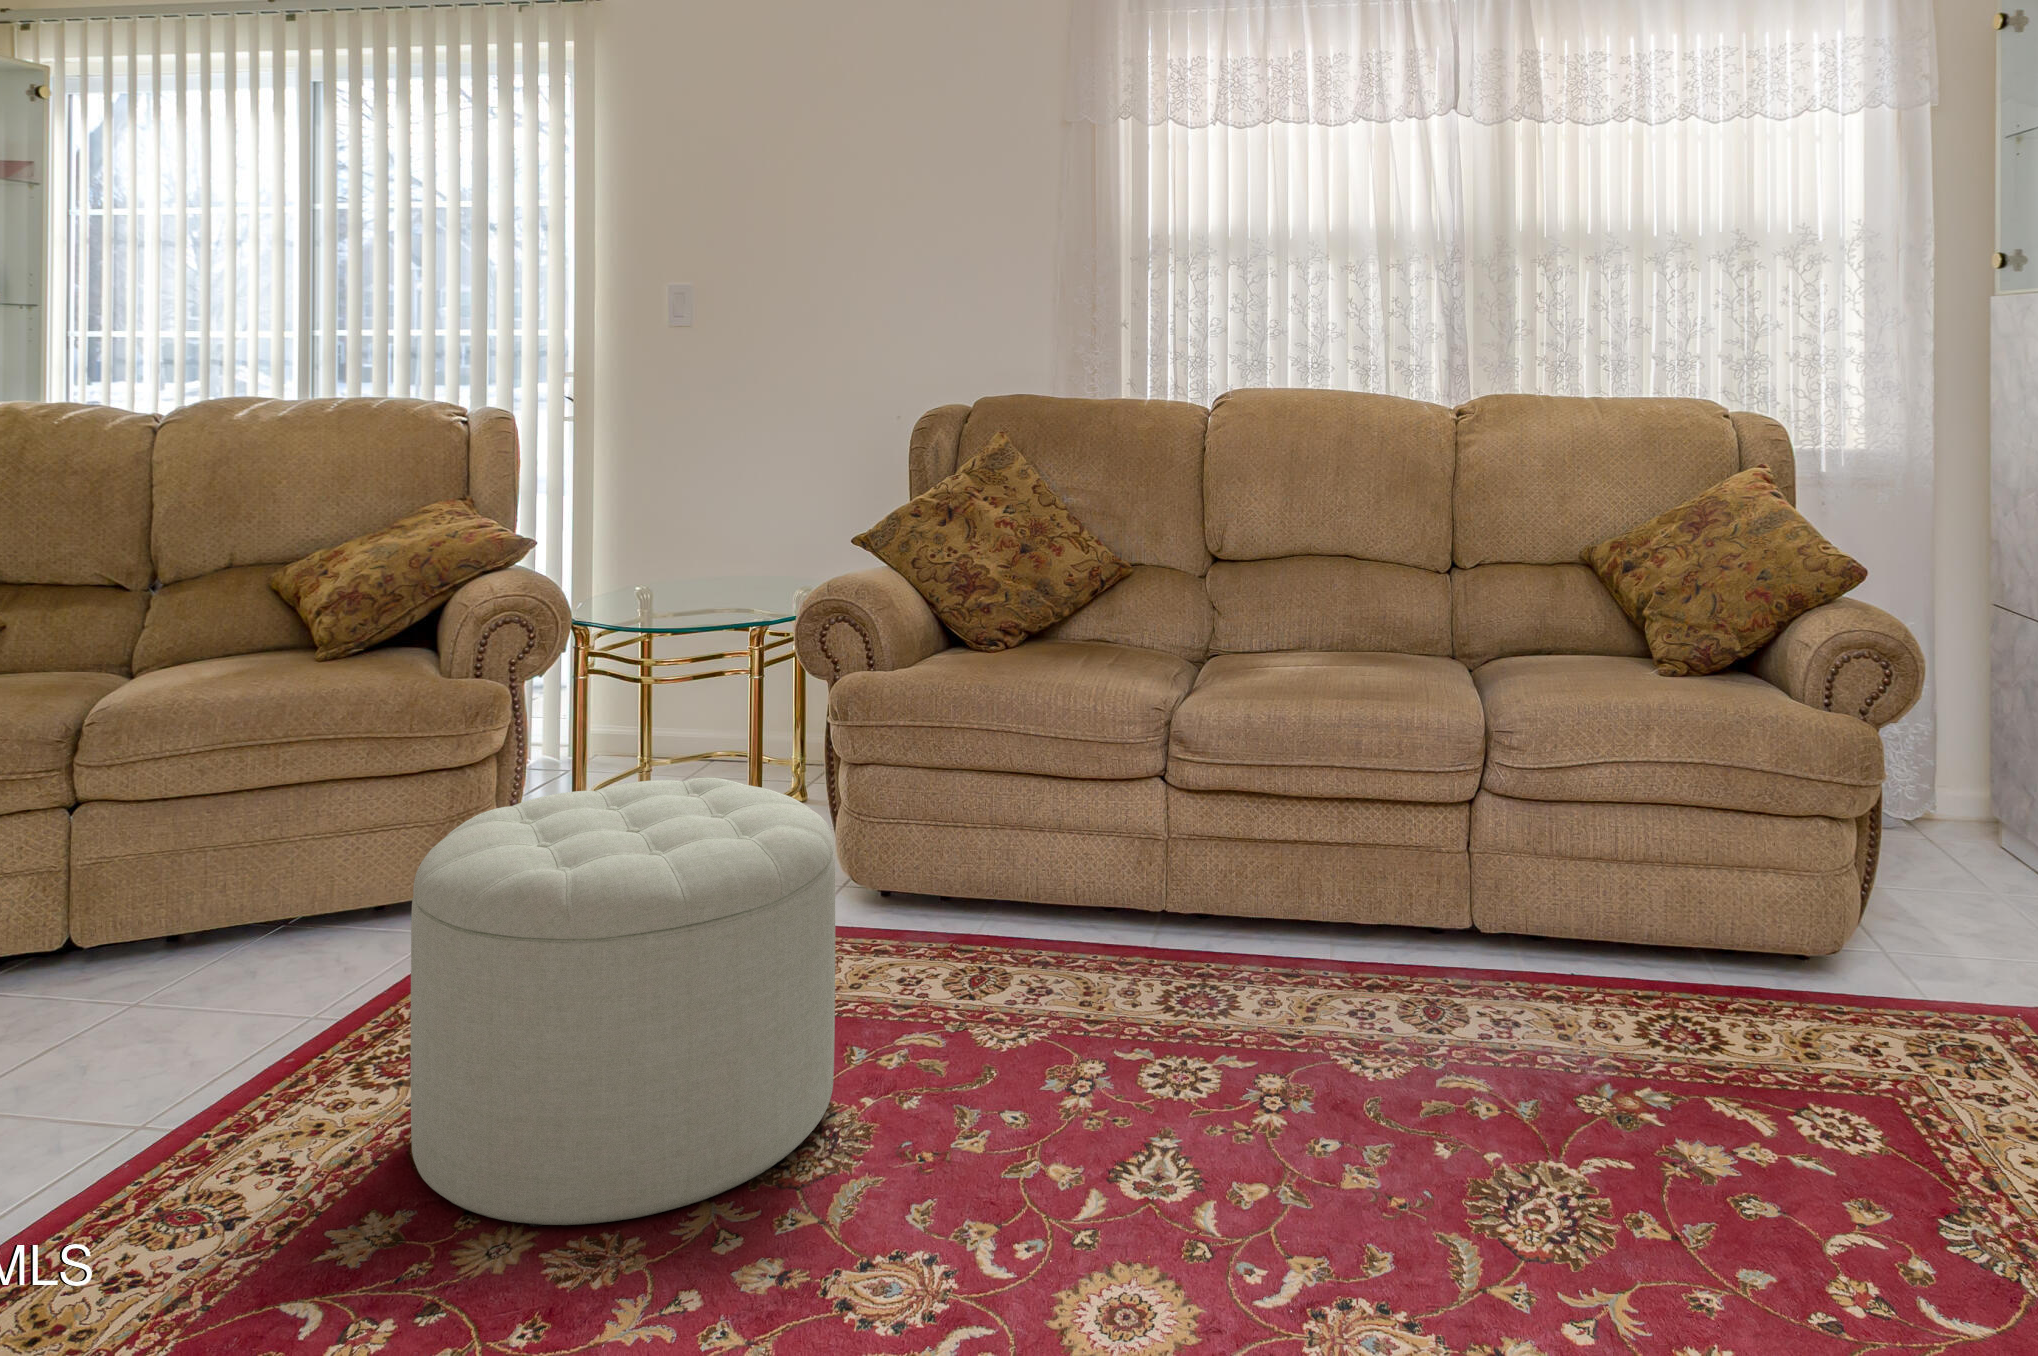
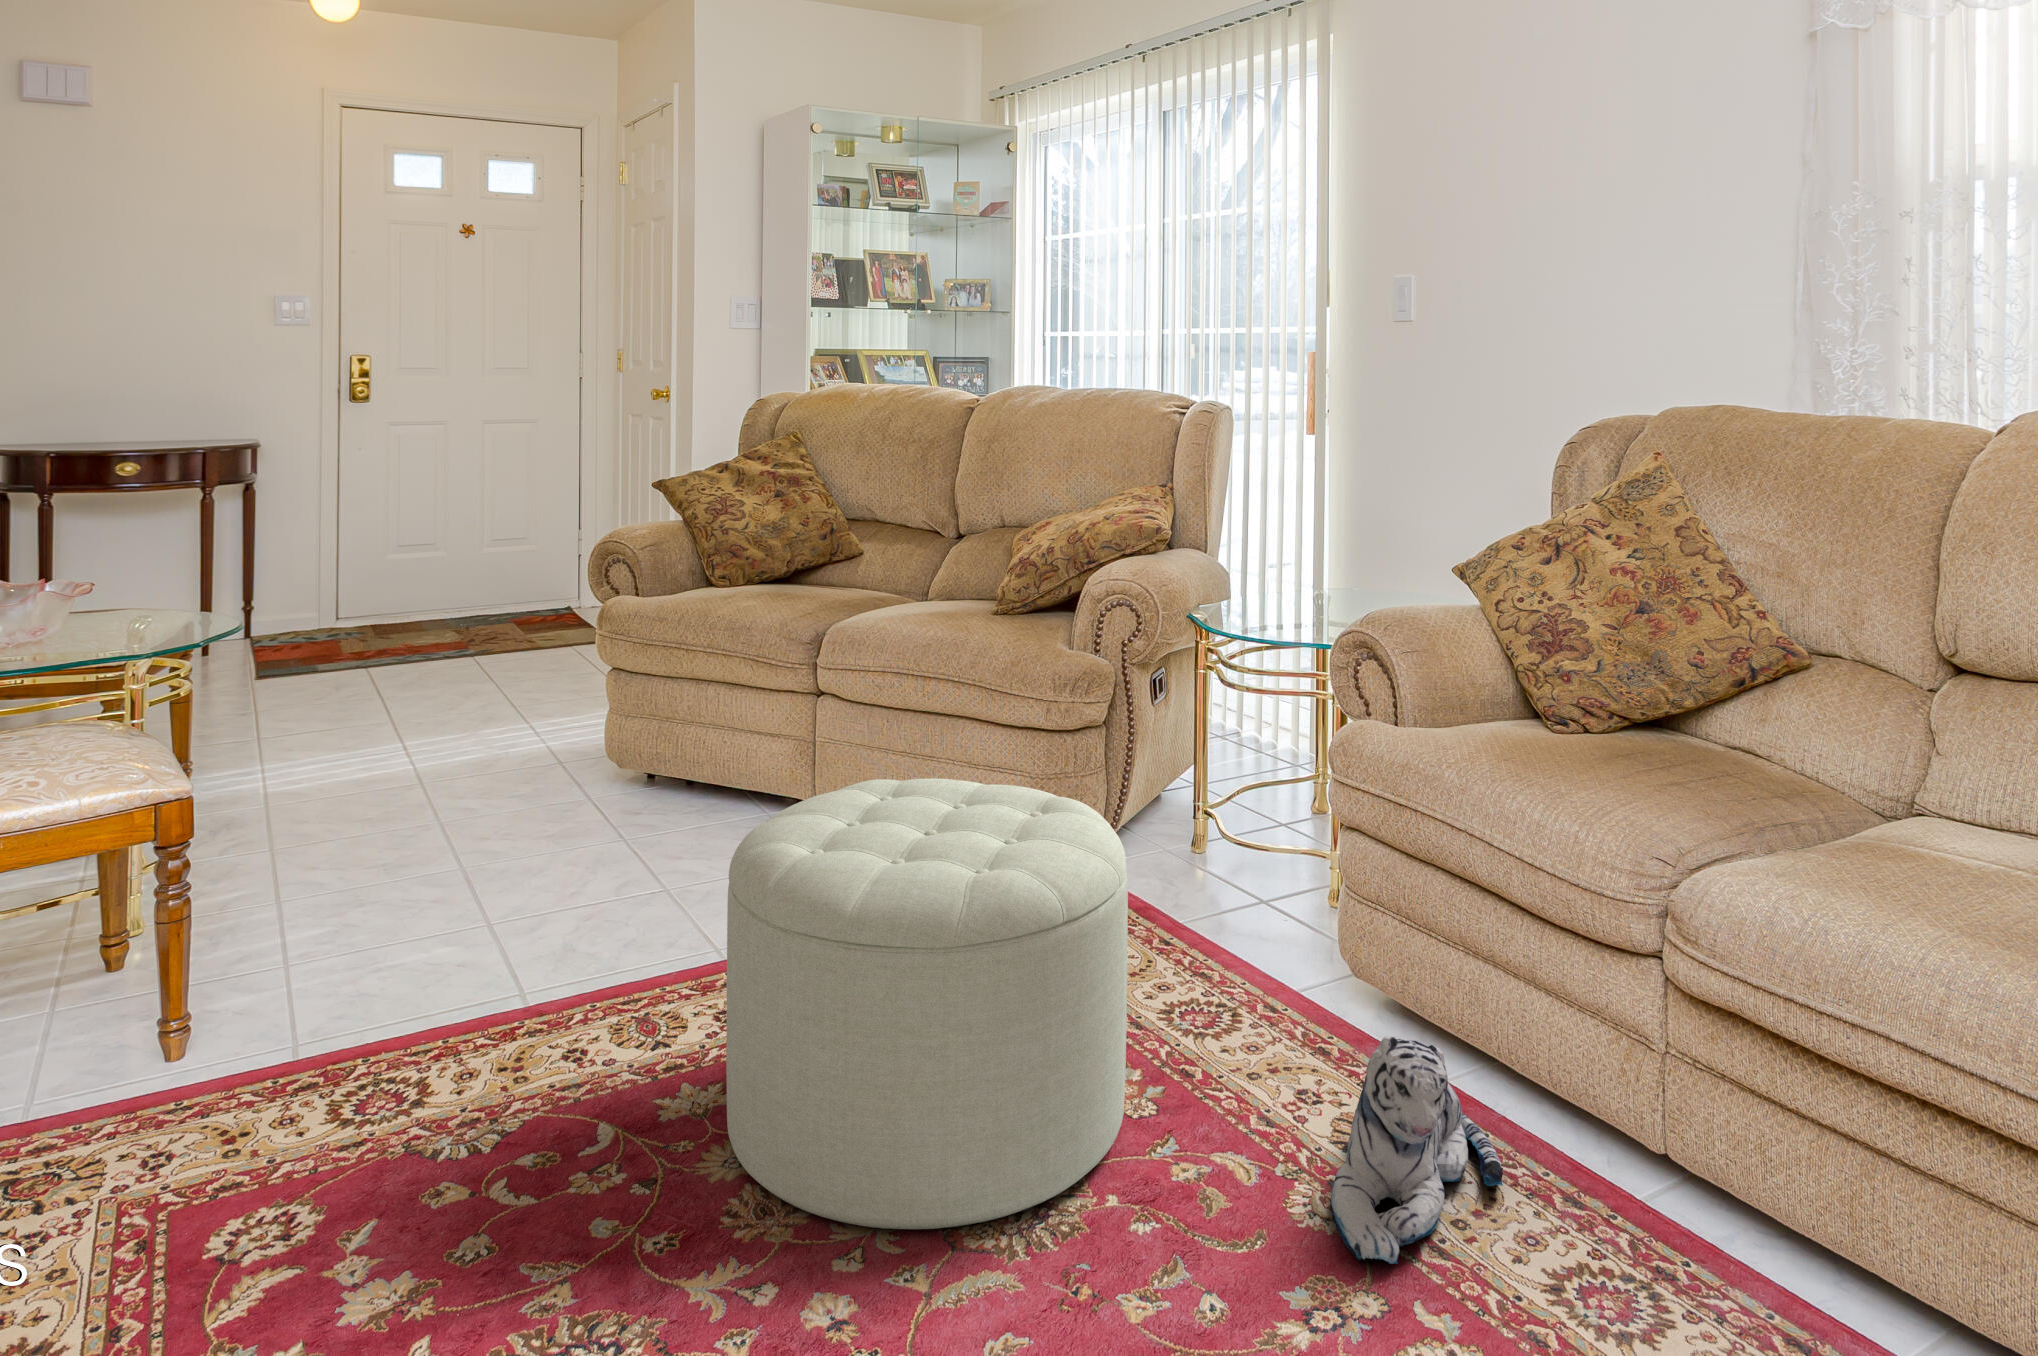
plush toy: none [969,884,1090,1050] -> present [1330,1036,1503,1264]

